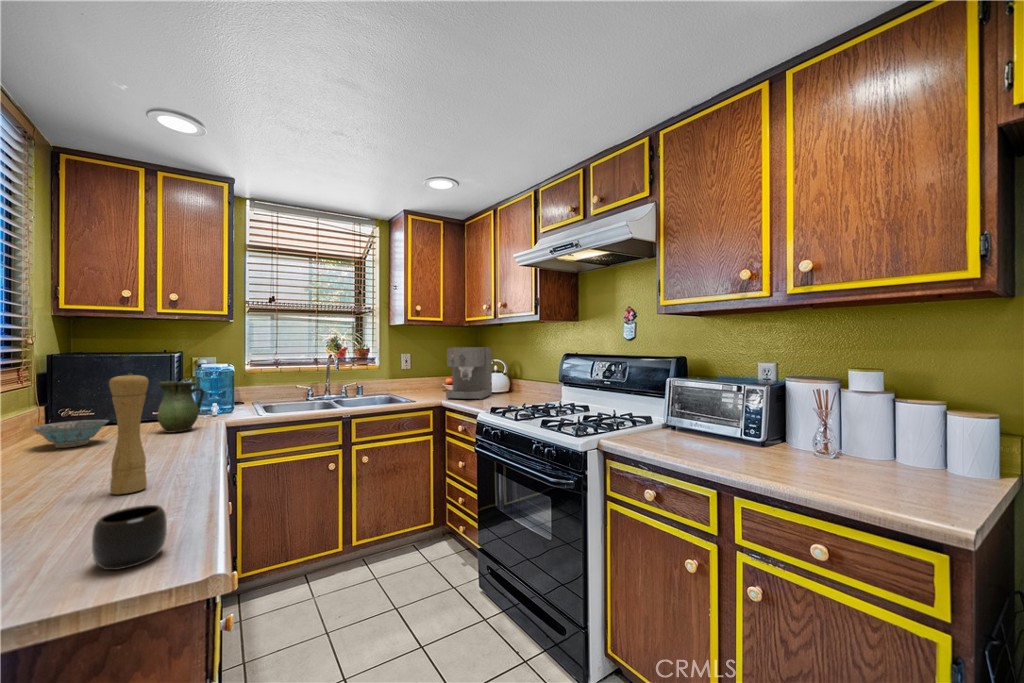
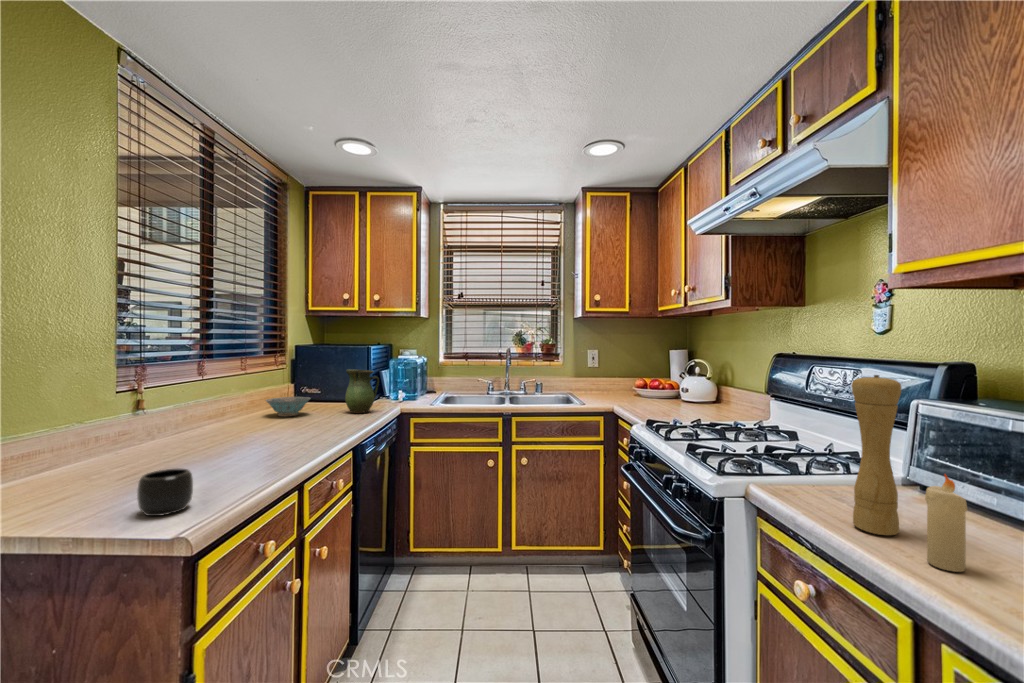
coffee maker: present [446,347,492,400] -> none [622,343,685,409]
pepper mill: present [109,373,148,494] -> present [851,375,902,535]
candle: none [713,411,731,460] -> present [925,474,967,572]

